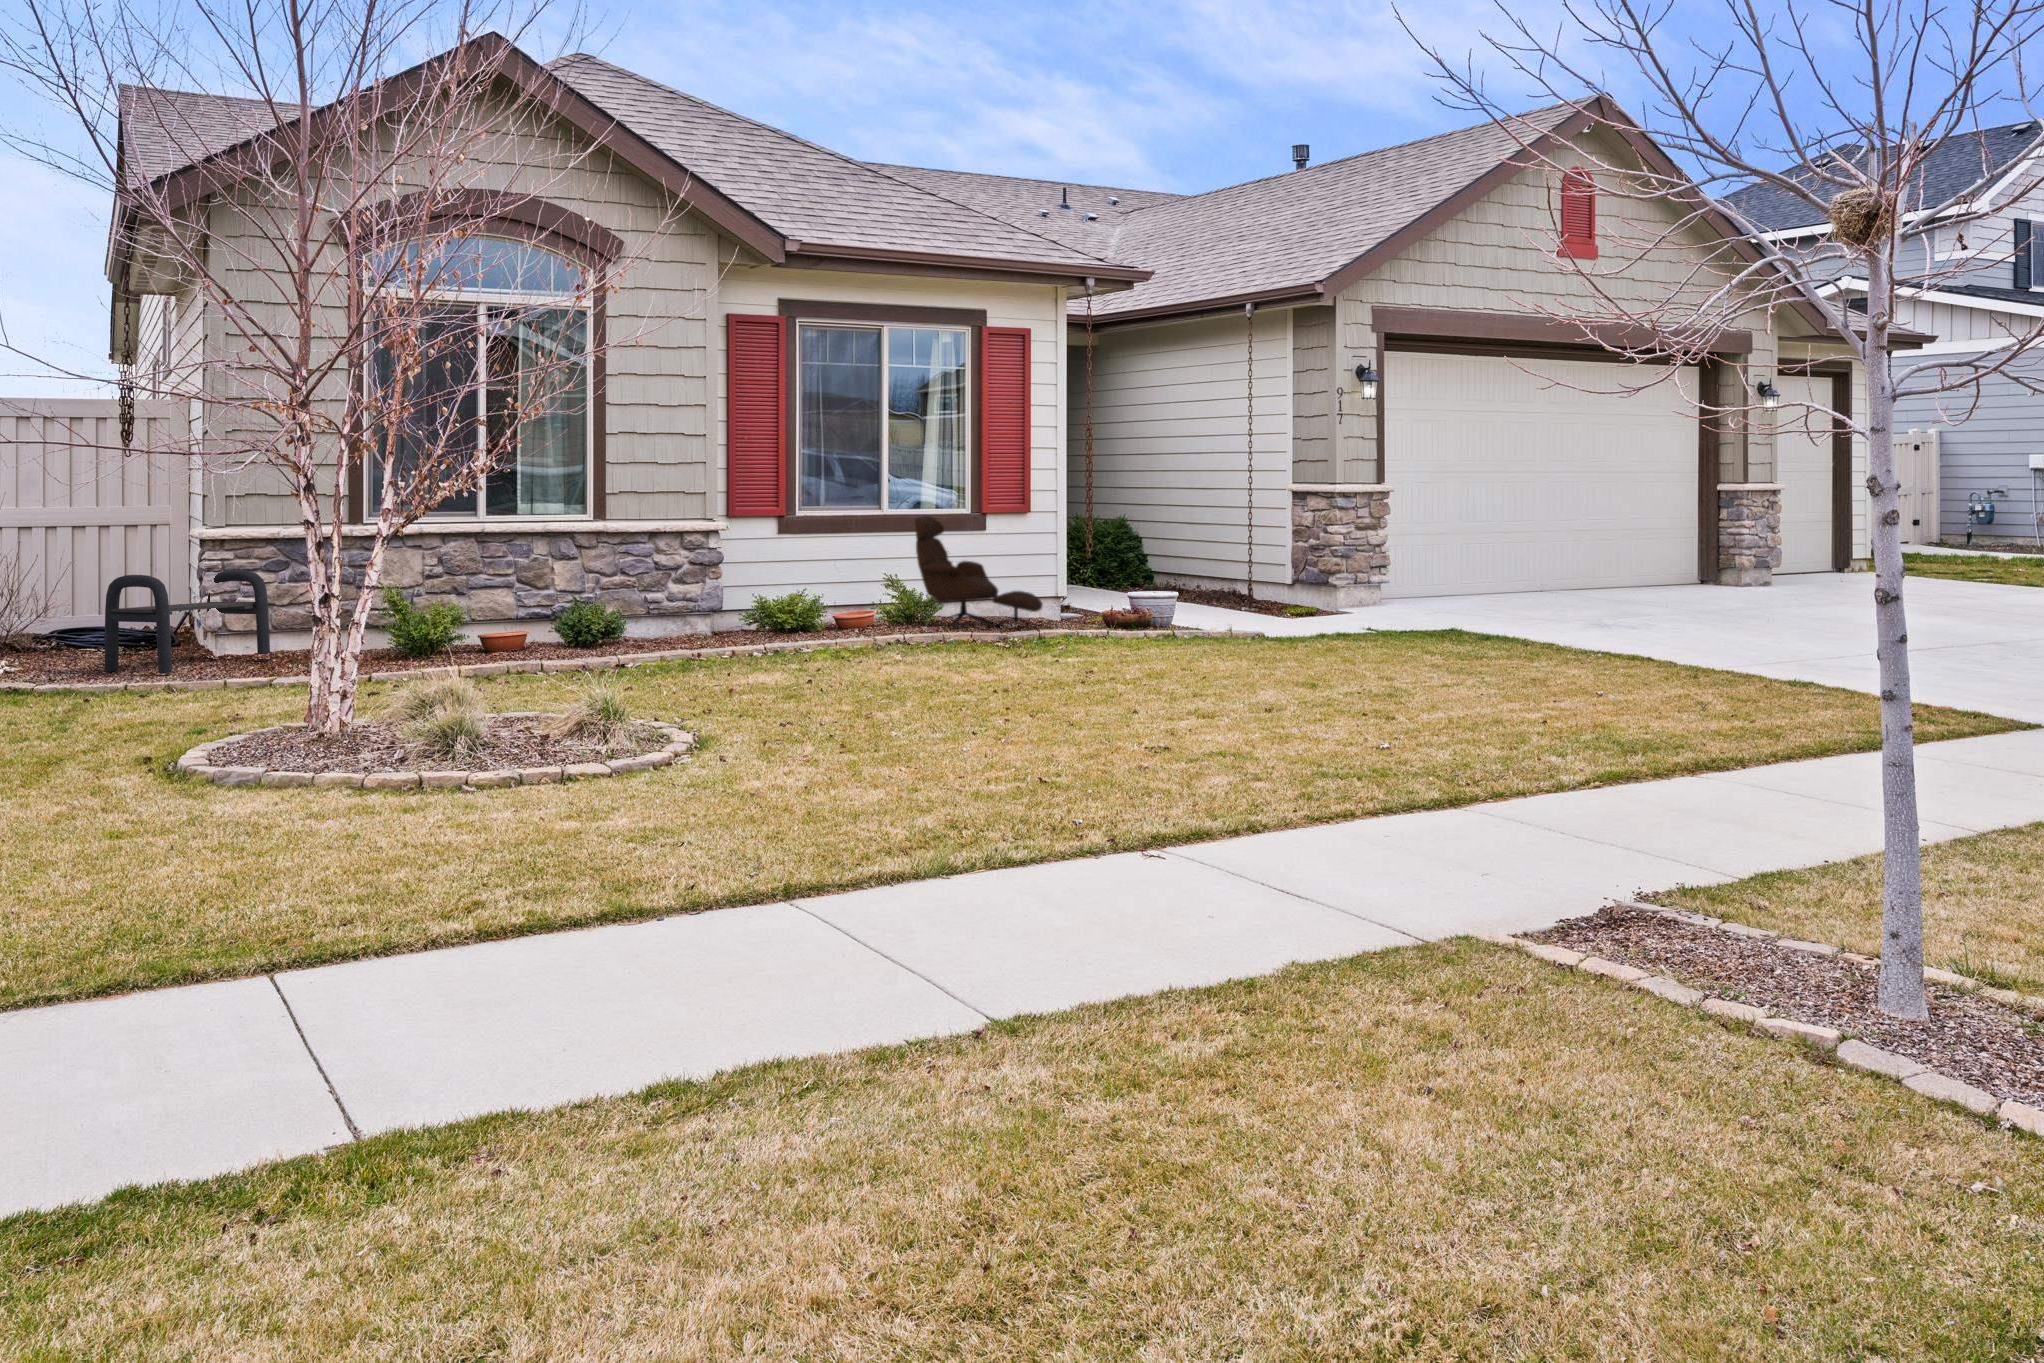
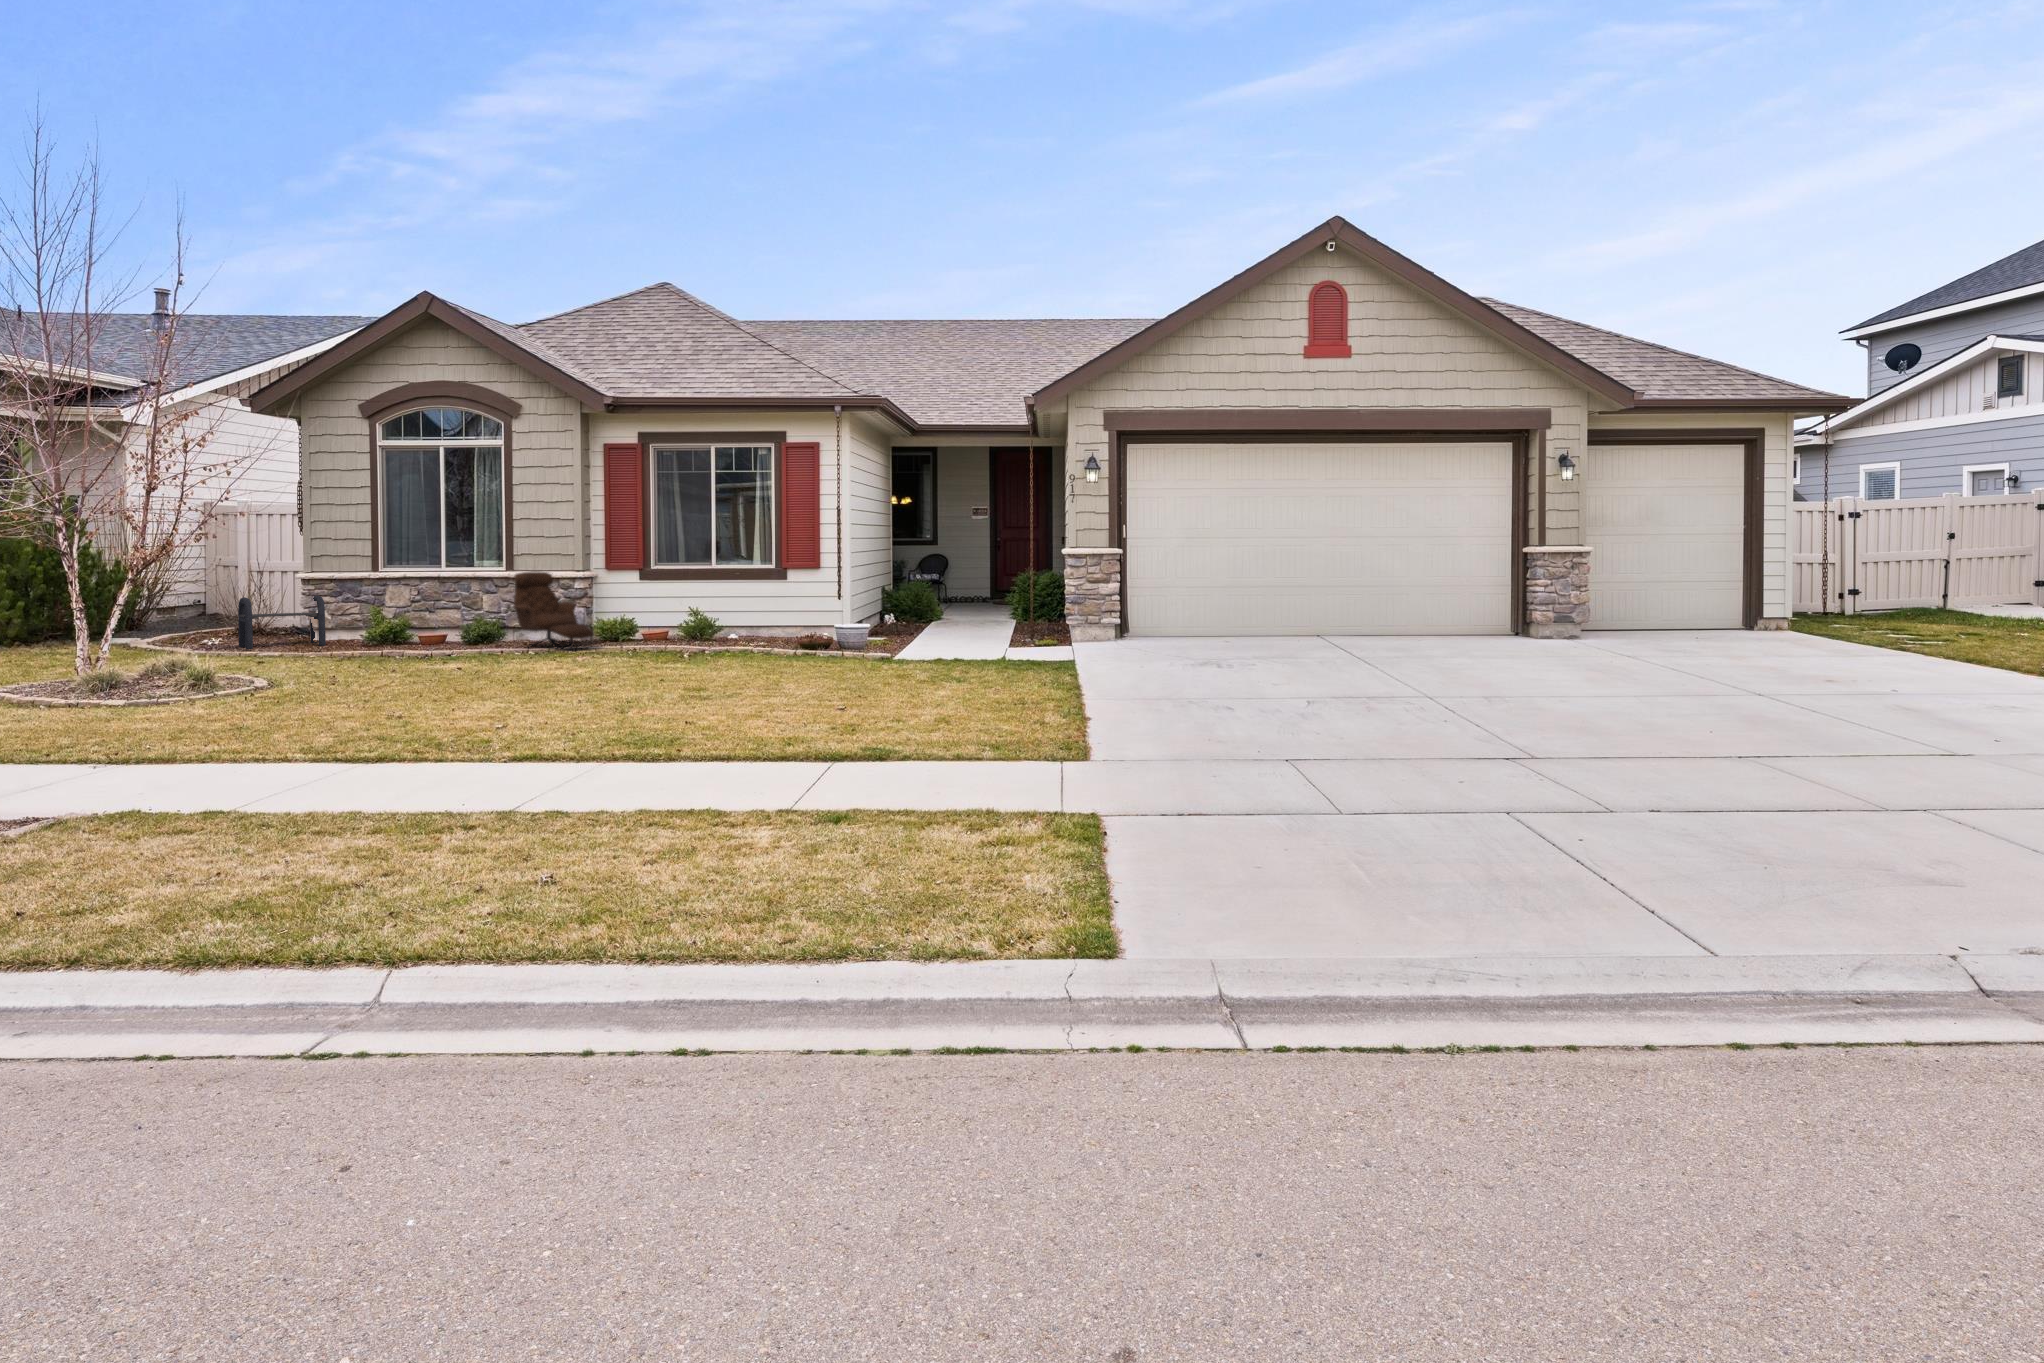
lounge chair: present [915,516,1043,628] -> present [513,571,594,648]

